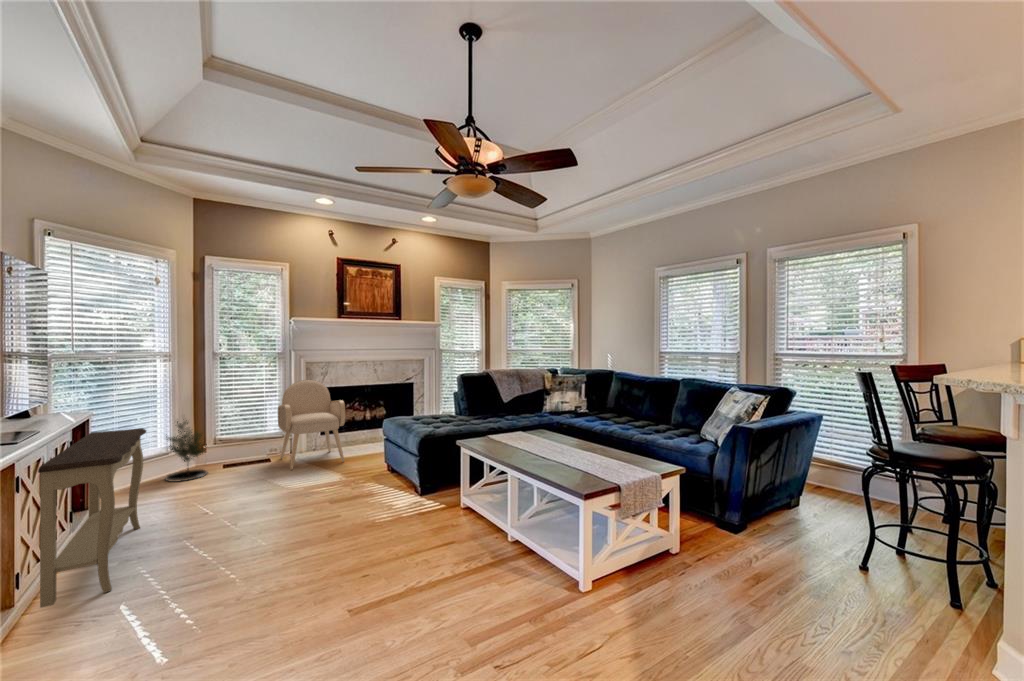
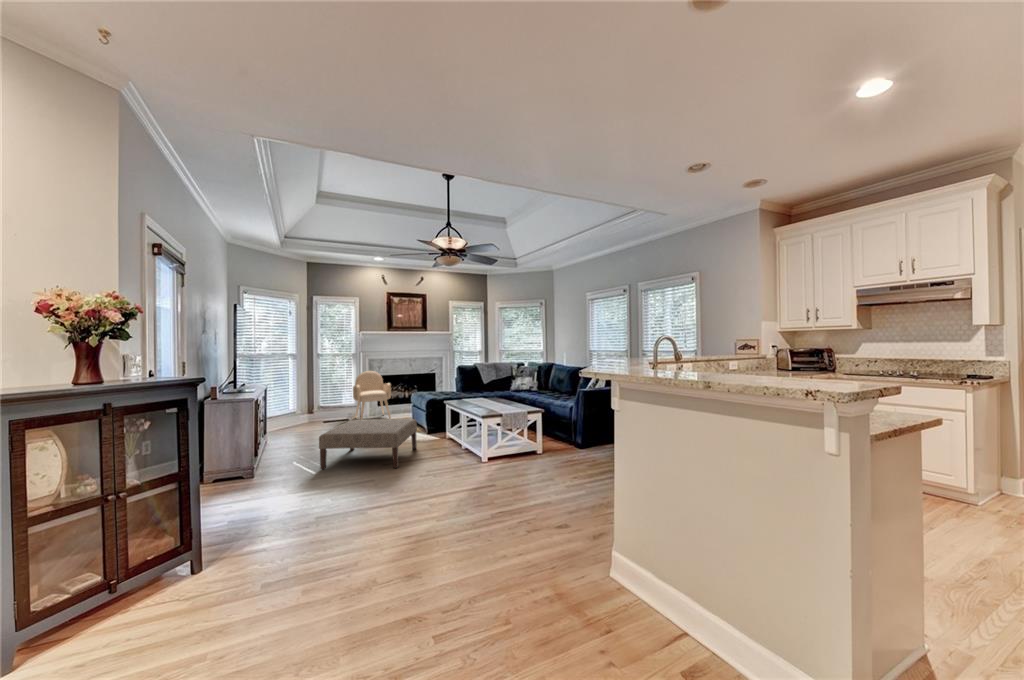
potted tree: present [165,419,208,482] -> none [294,390,317,427]
console table: present [38,428,146,607] -> none [264,394,293,461]
ottoman: none [175,485,416,650] -> present [319,419,417,469]

